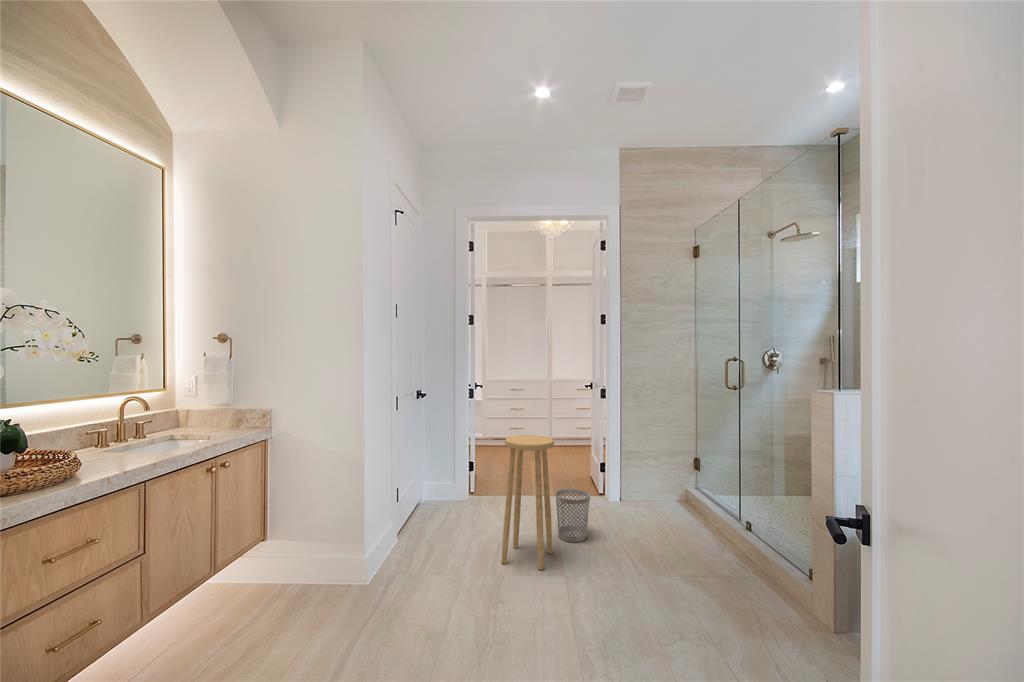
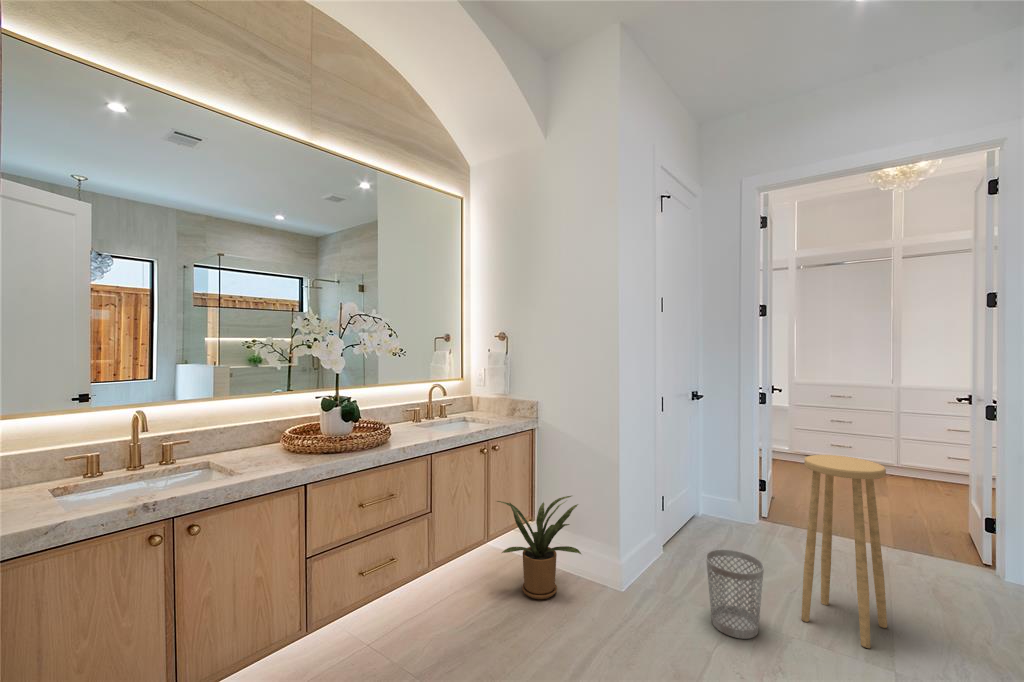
wastebasket: present [556,489,590,542] -> present [706,550,764,639]
house plant: none [219,500,324,614] -> present [497,496,581,599]

